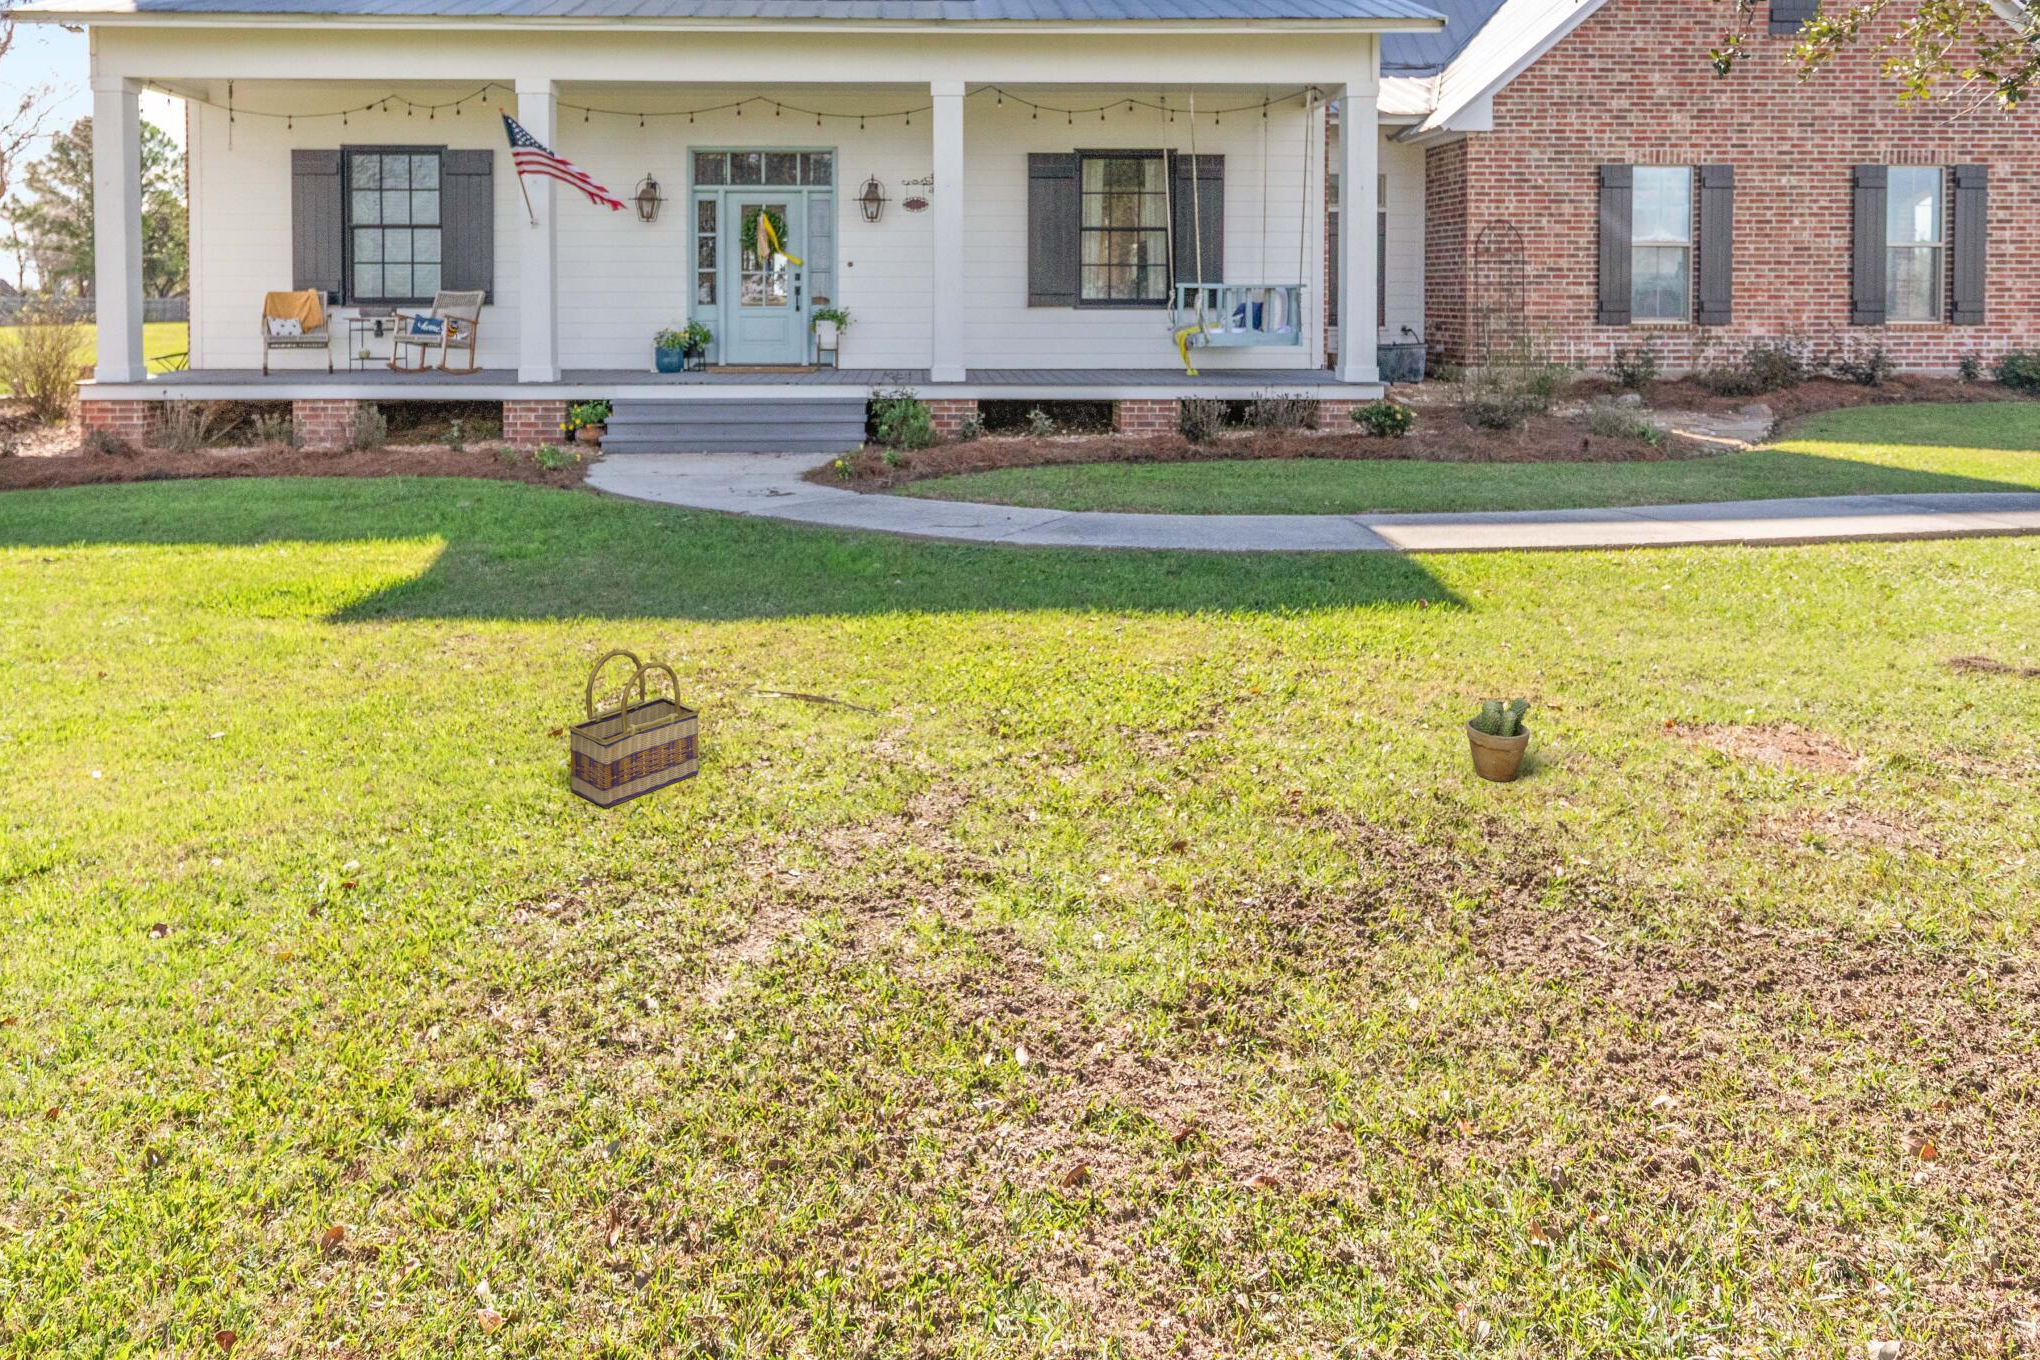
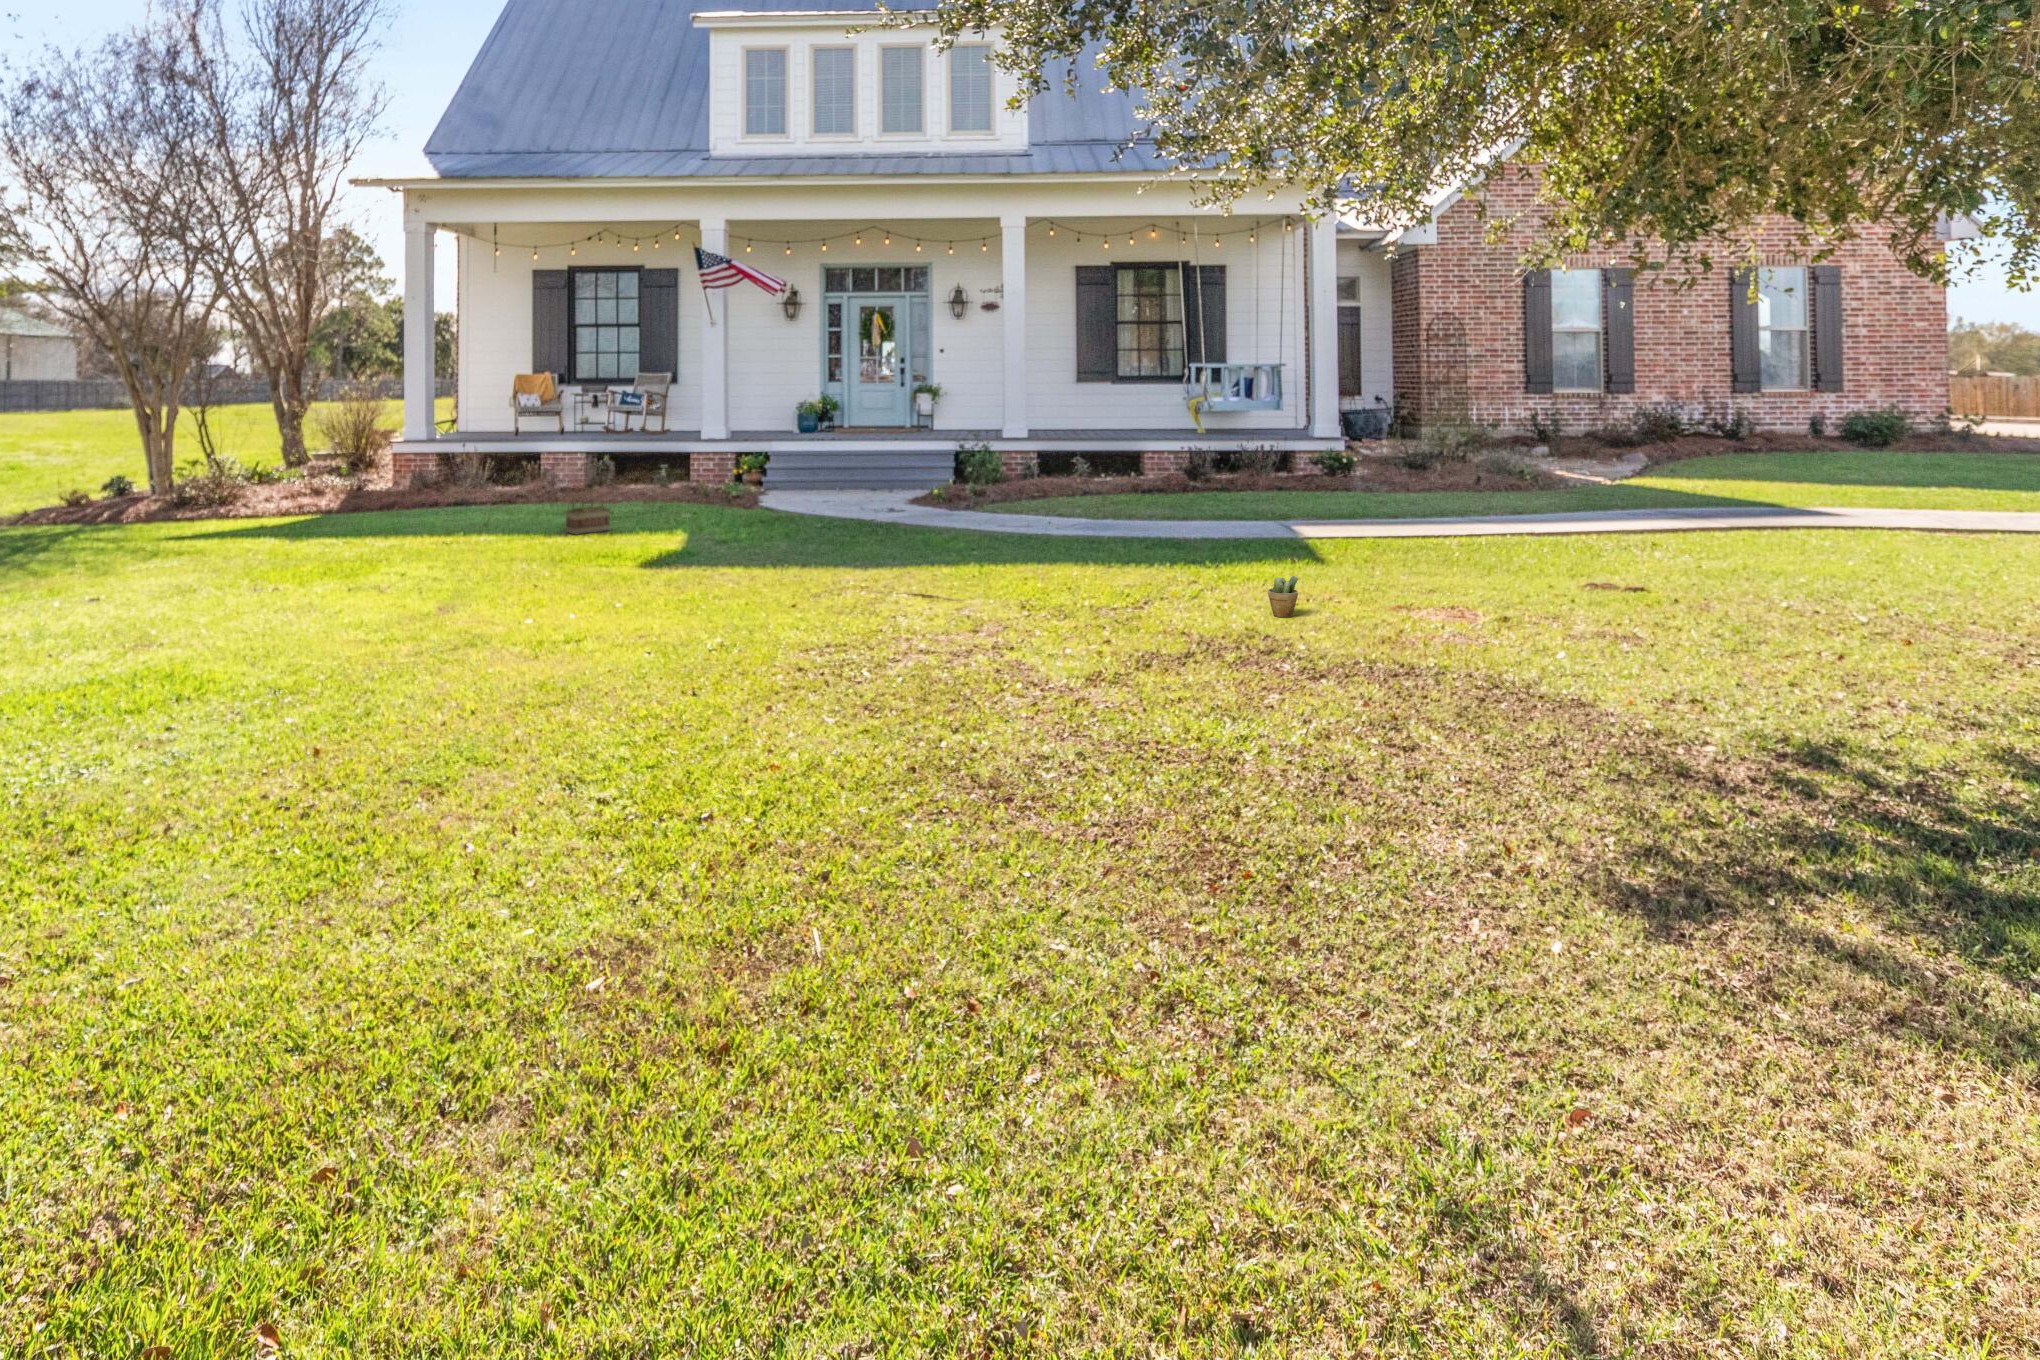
basket: present [568,649,700,808] -> present [566,489,610,535]

